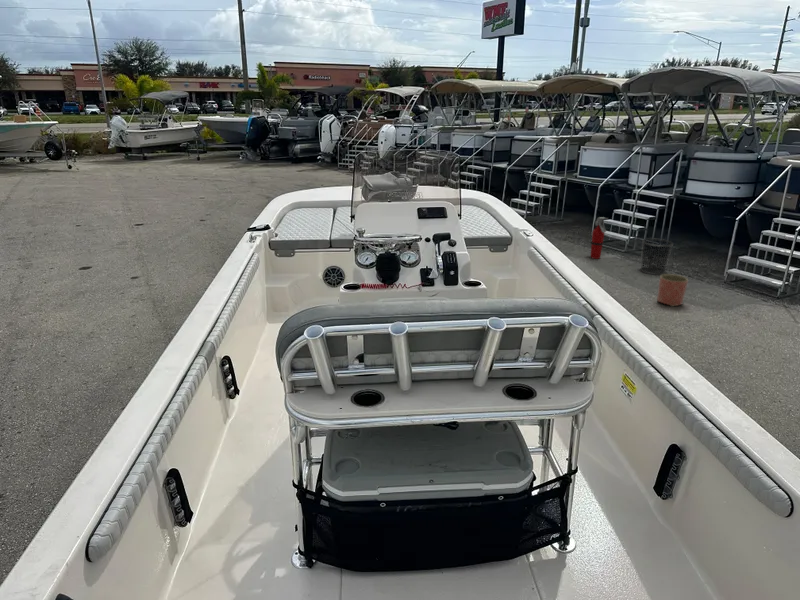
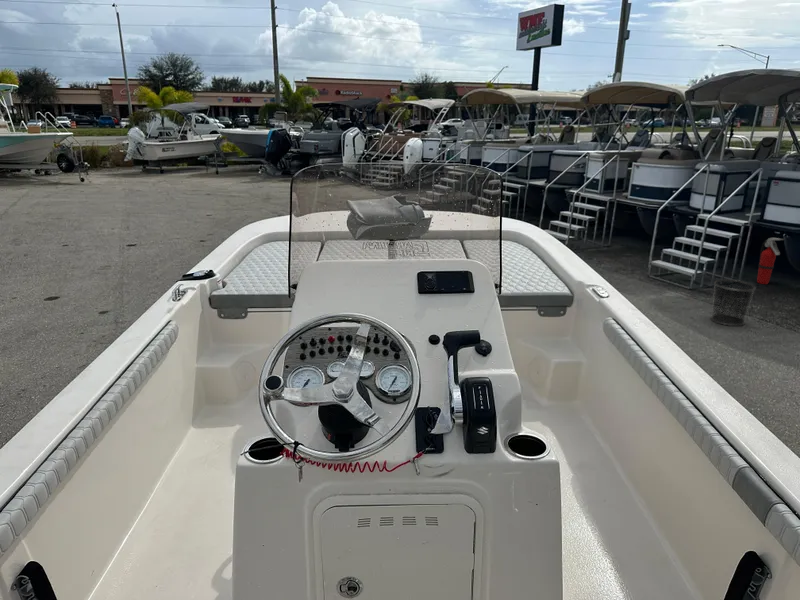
fire extinguisher: present [591,217,608,259] -> present [757,238,783,284]
planter: present [657,274,688,306] -> none [740,332,784,376]

